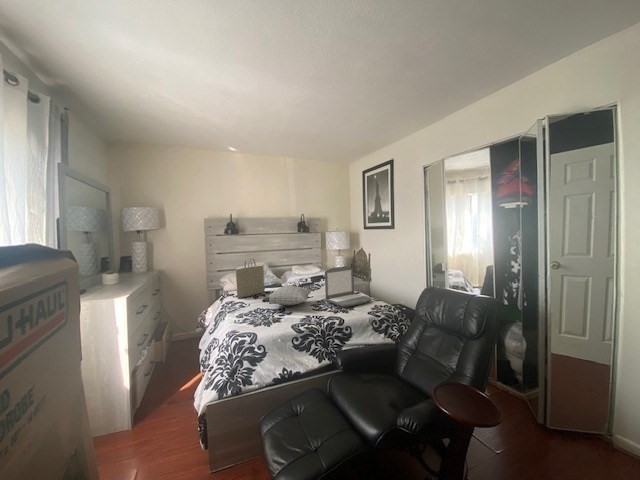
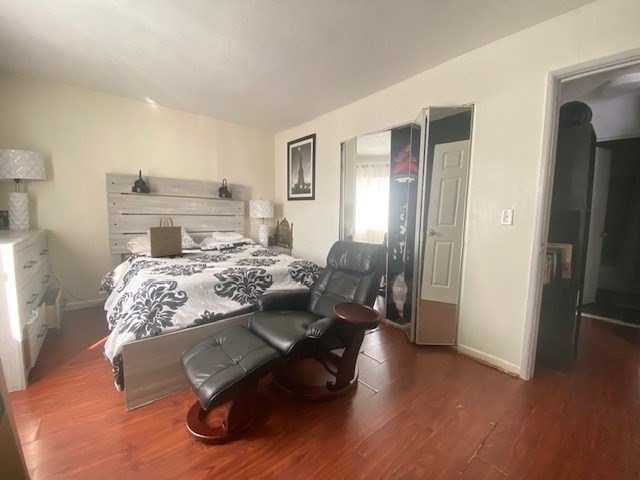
laptop: present [325,266,371,307] -> none [247,228,291,263]
pillow: present [262,286,311,305] -> none [181,243,234,262]

